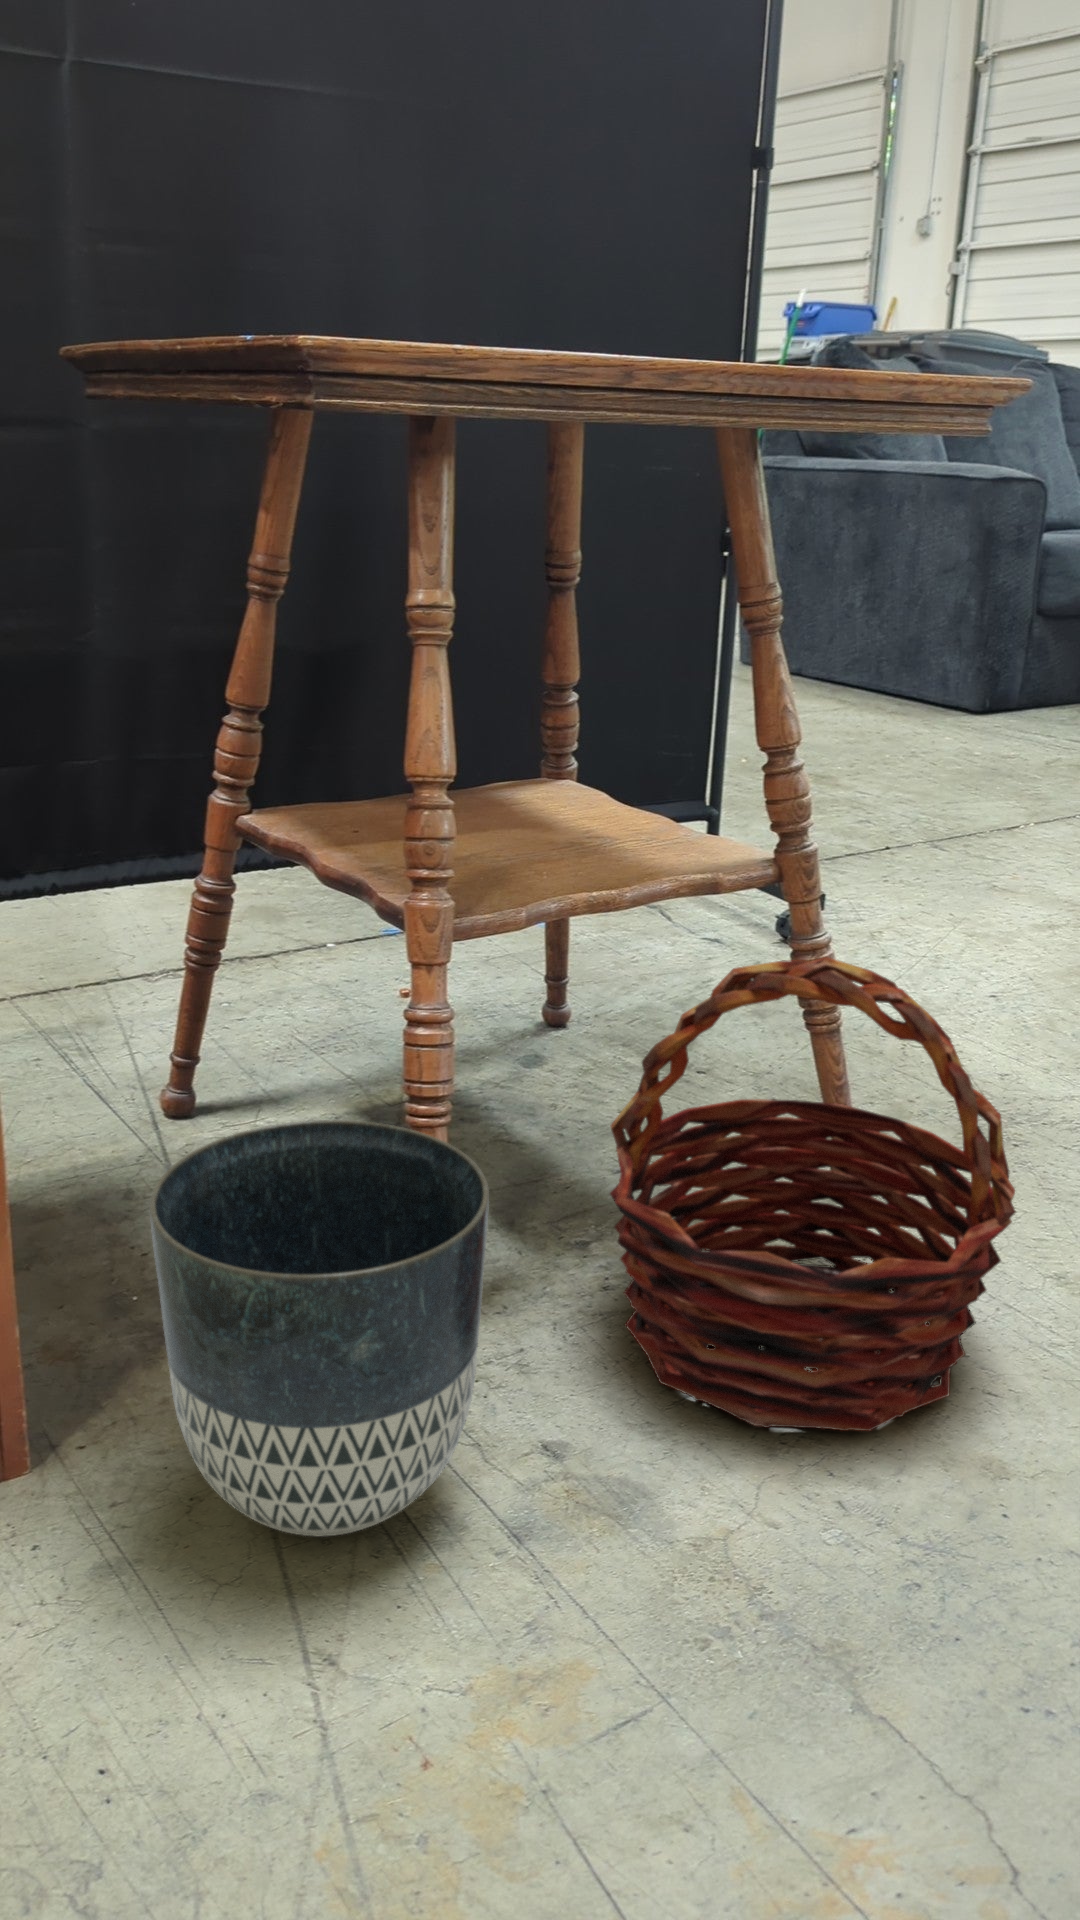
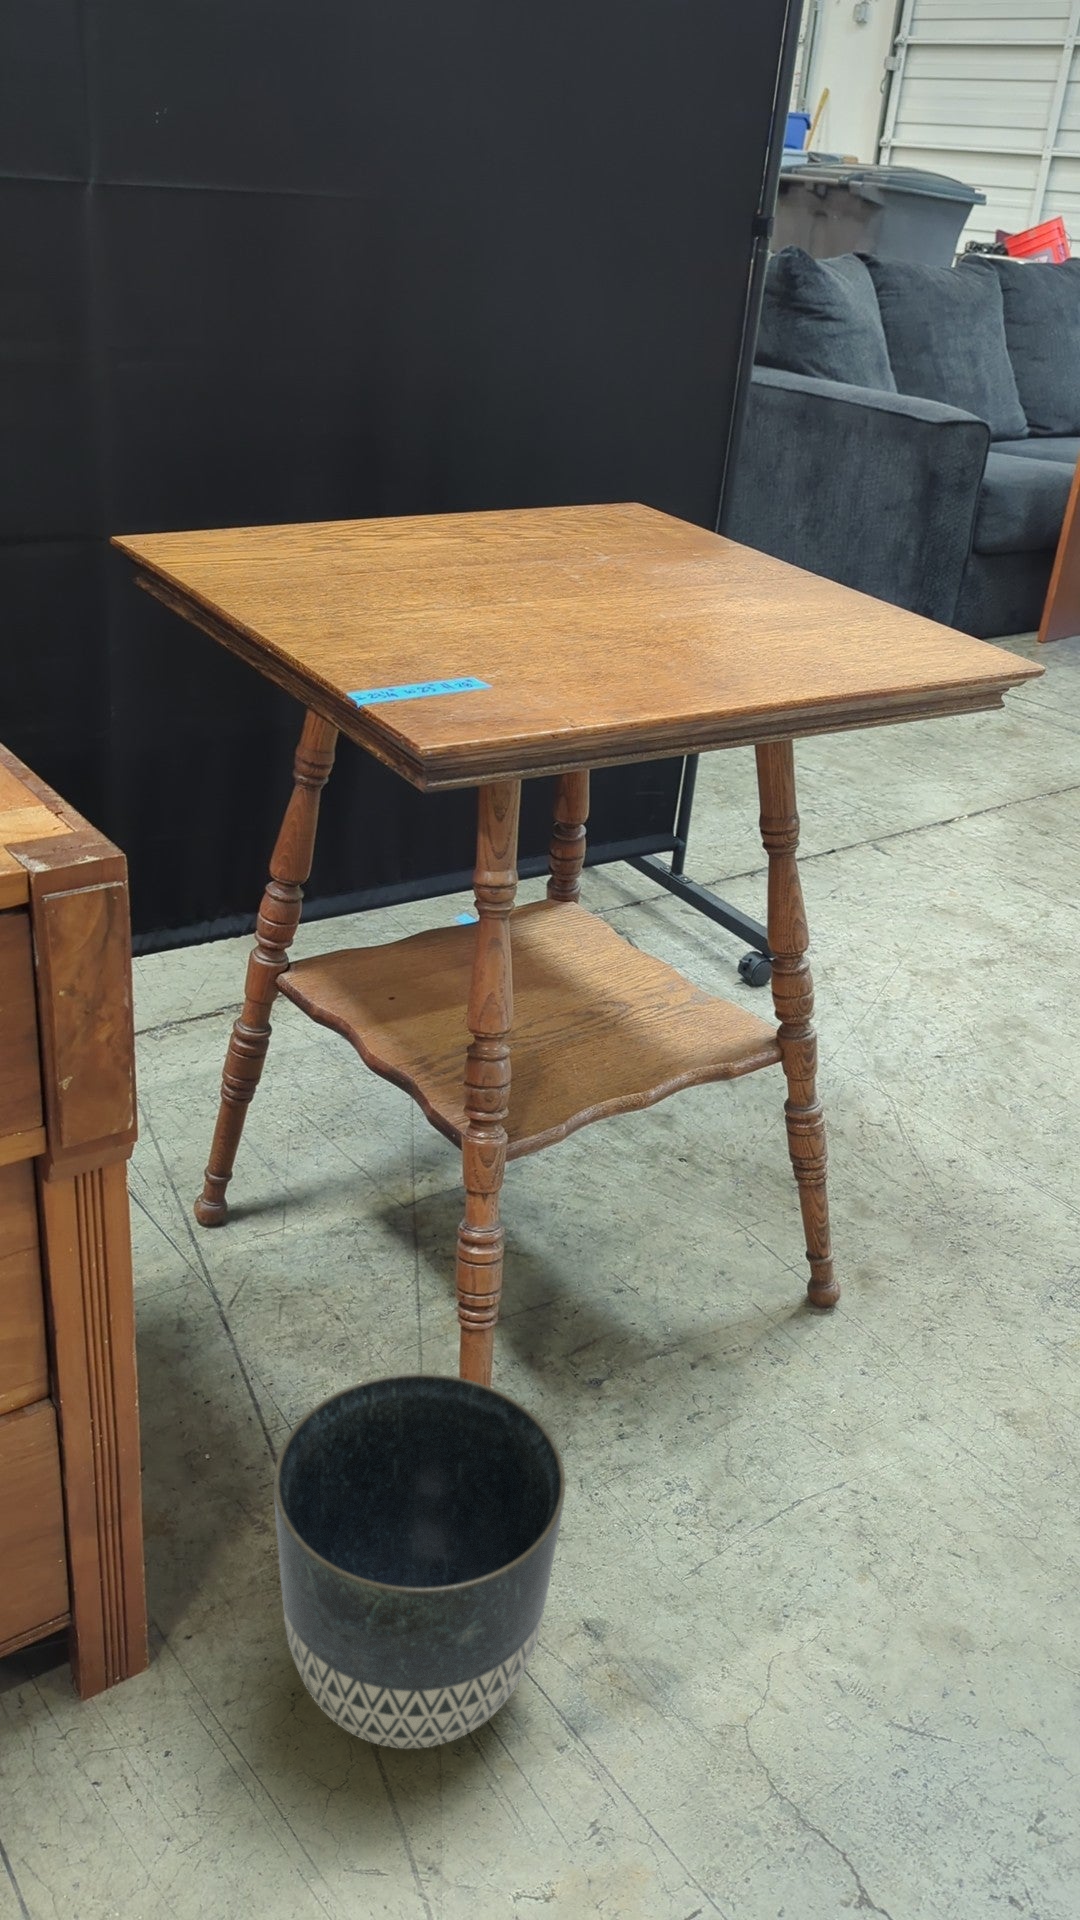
basket: present [610,957,1016,1431] -> none [637,1200,990,1605]

